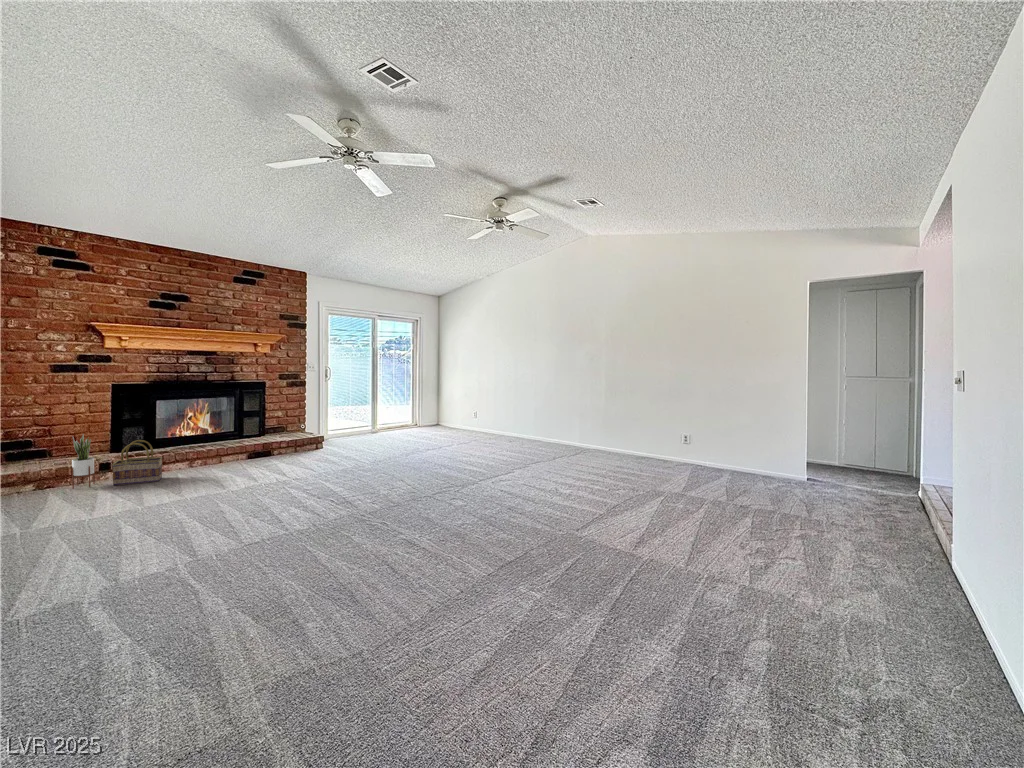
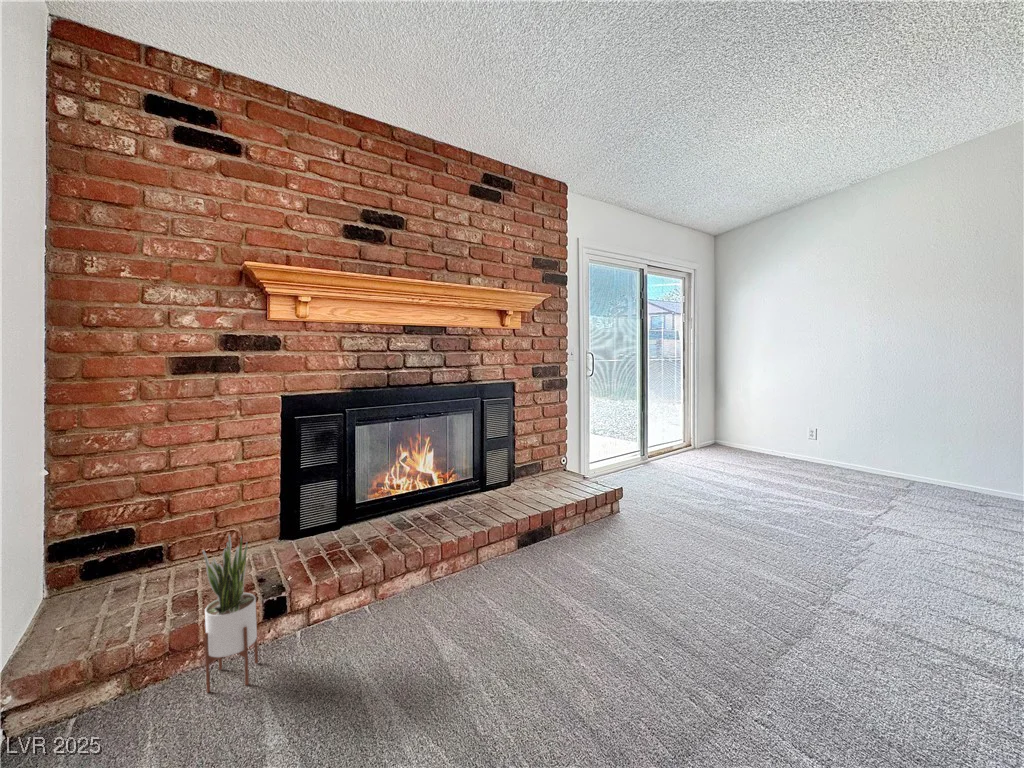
basket: present [112,440,162,486] -> none [297,539,403,678]

